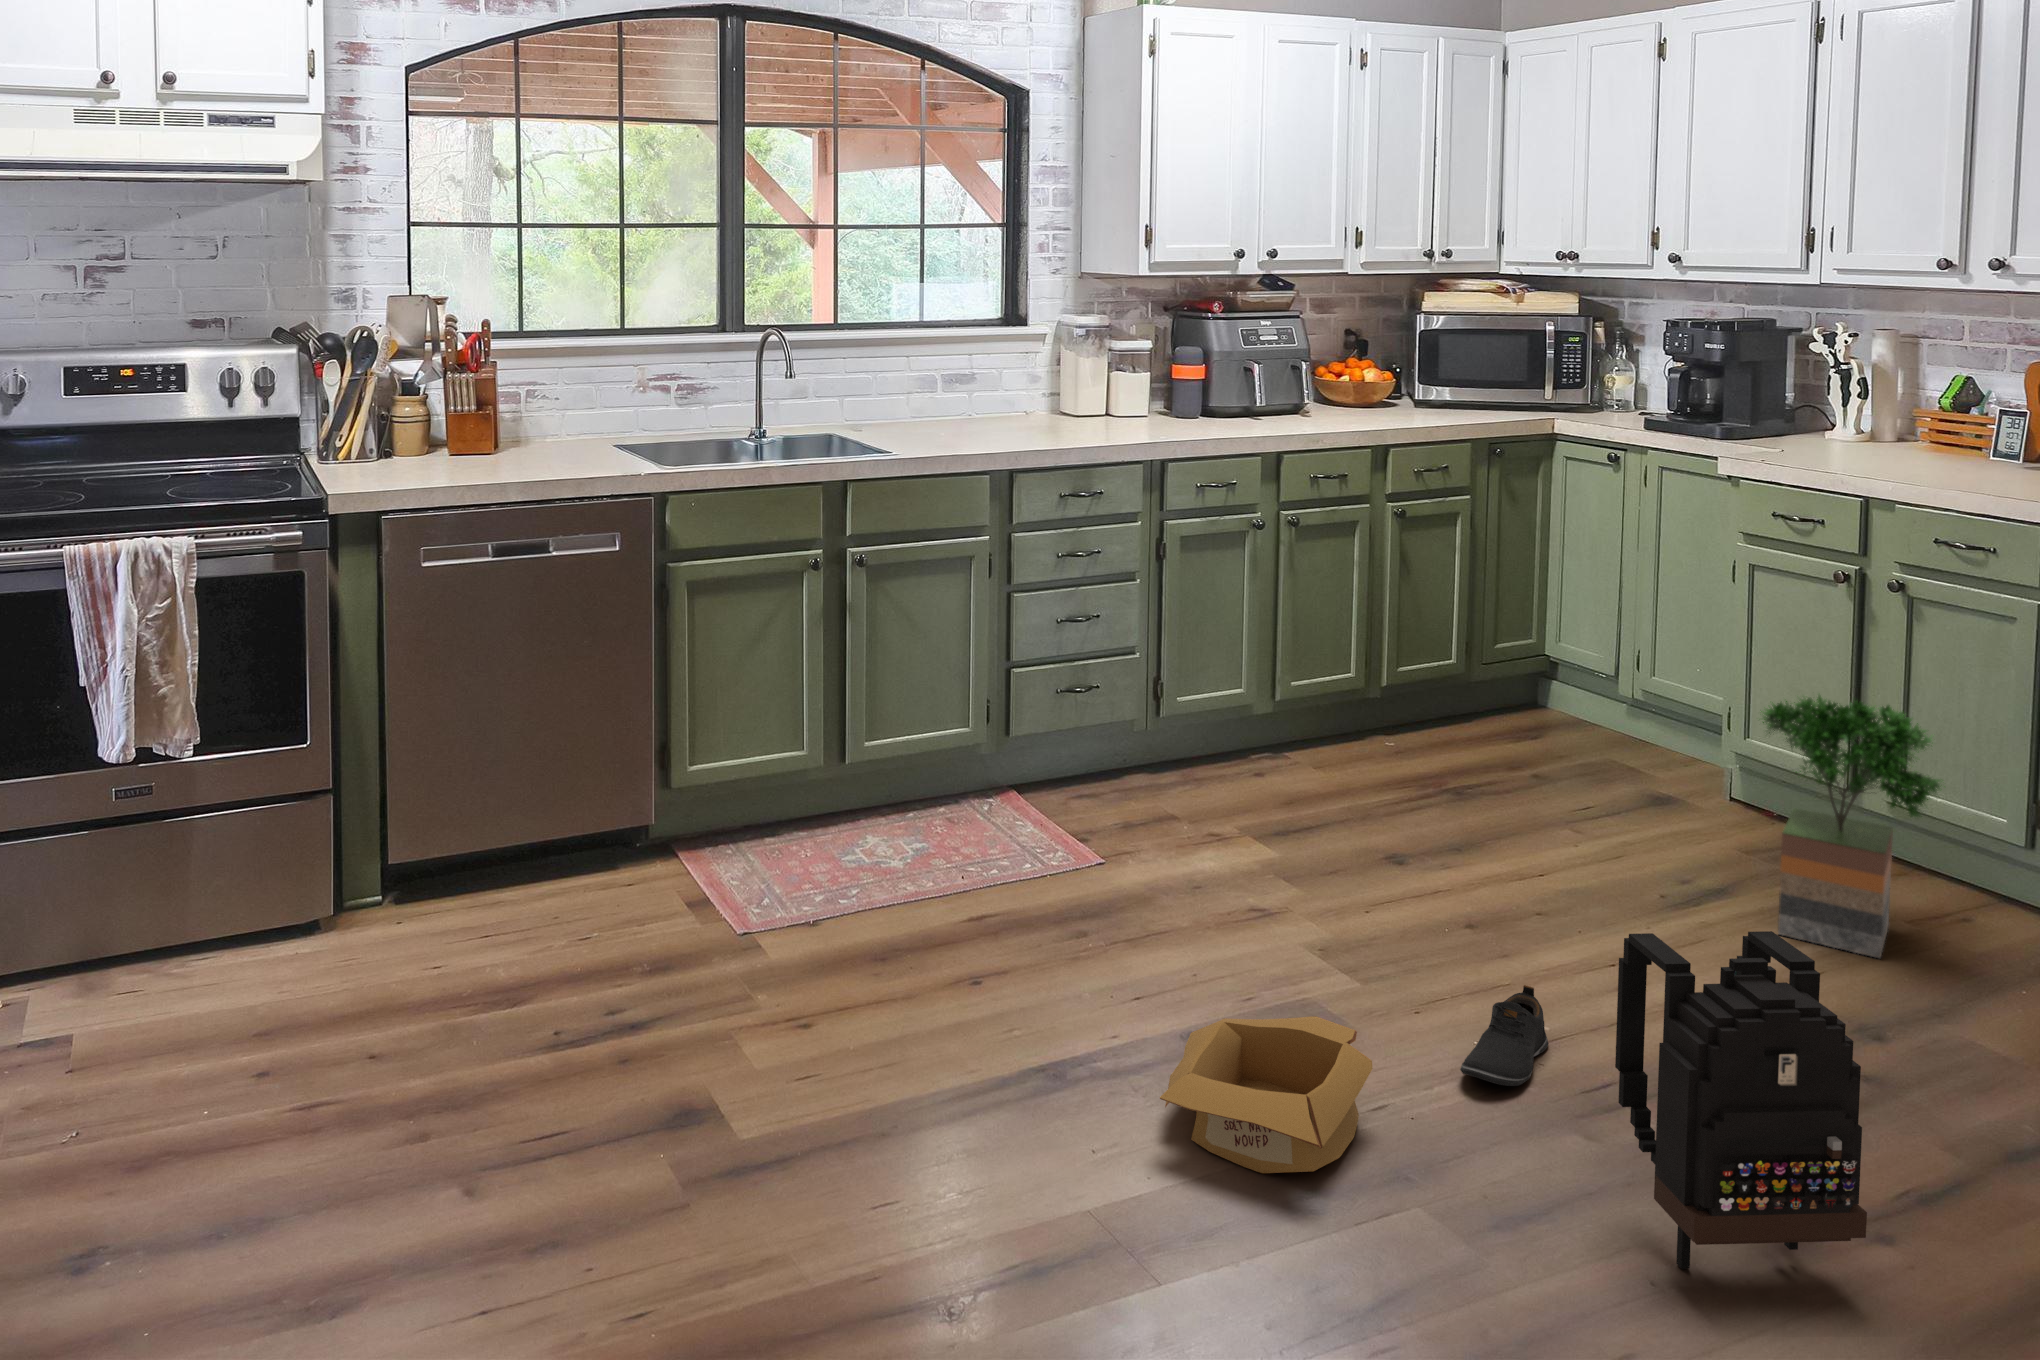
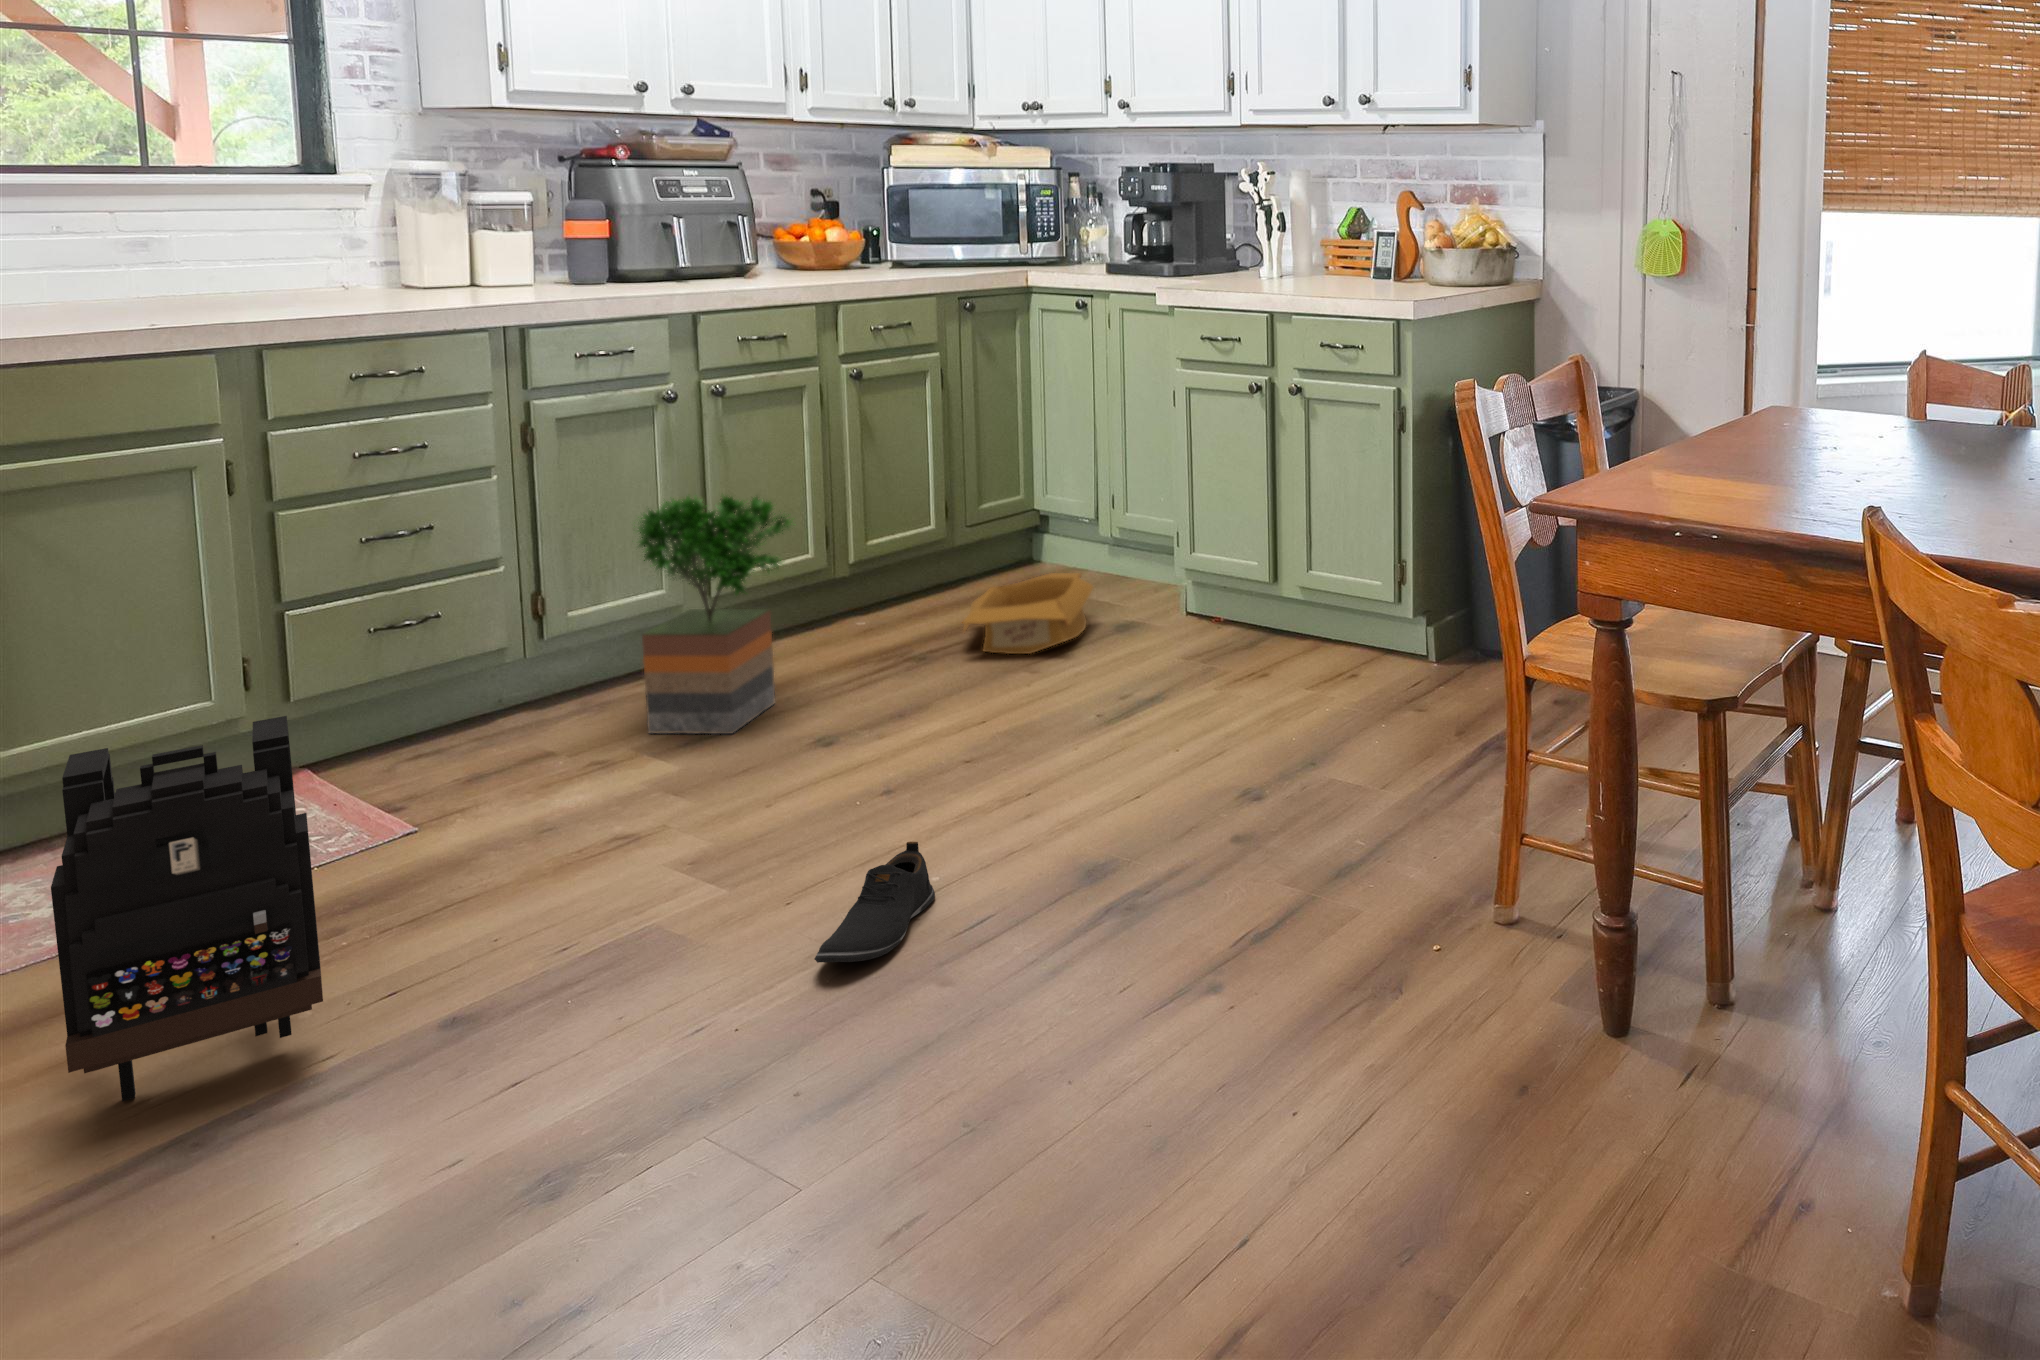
potted tree: present [1761,695,1945,958] -> present [634,496,794,734]
backpack: present [1615,931,1867,1269] -> present [51,716,323,1102]
cardboard box: present [1160,1016,1373,1173] -> present [963,573,1093,654]

